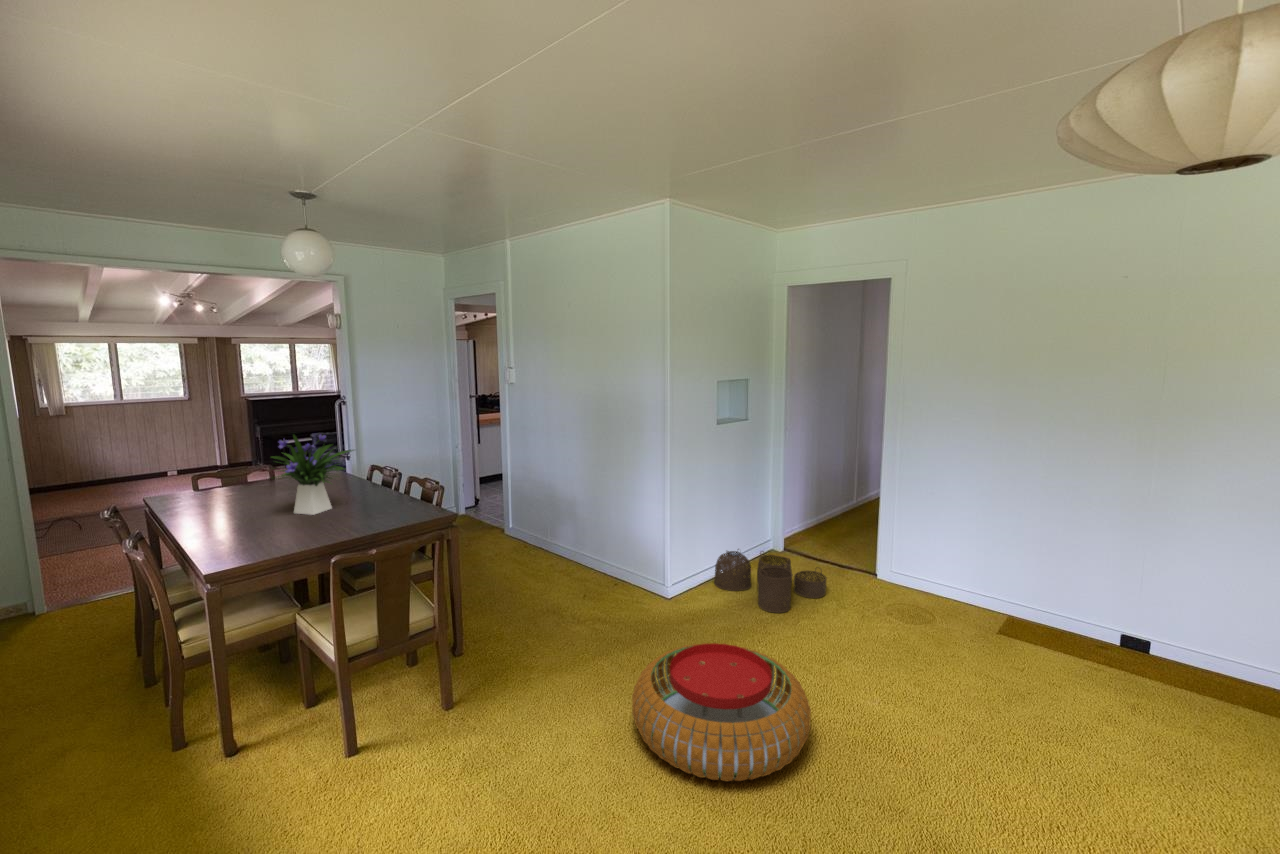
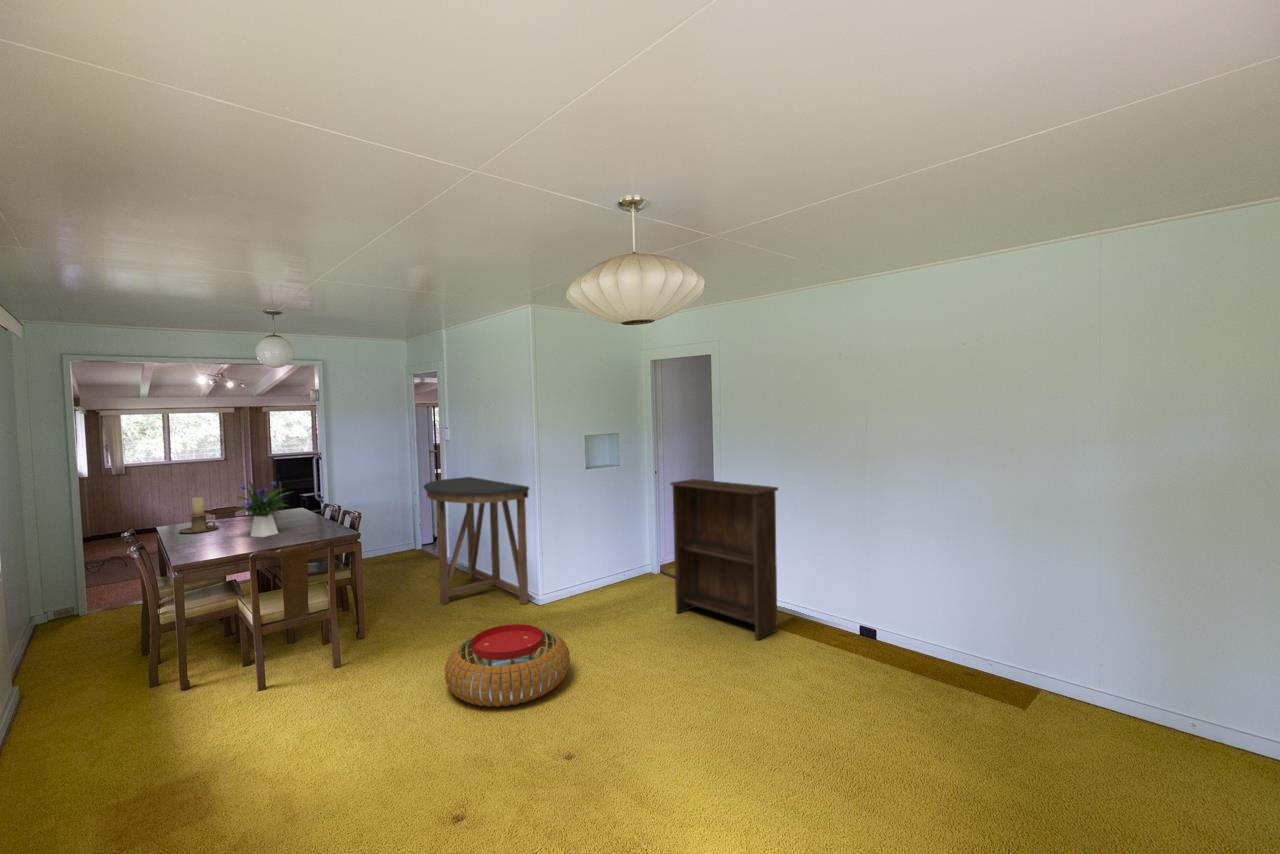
console table: none [506,430,660,597] -> present [424,477,529,605]
bookshelf: none [851,439,1025,651] -> present [670,479,778,640]
candle holder: none [179,455,236,507] -> present [179,497,219,533]
woven basket: present [714,549,826,613] -> none [583,568,666,615]

